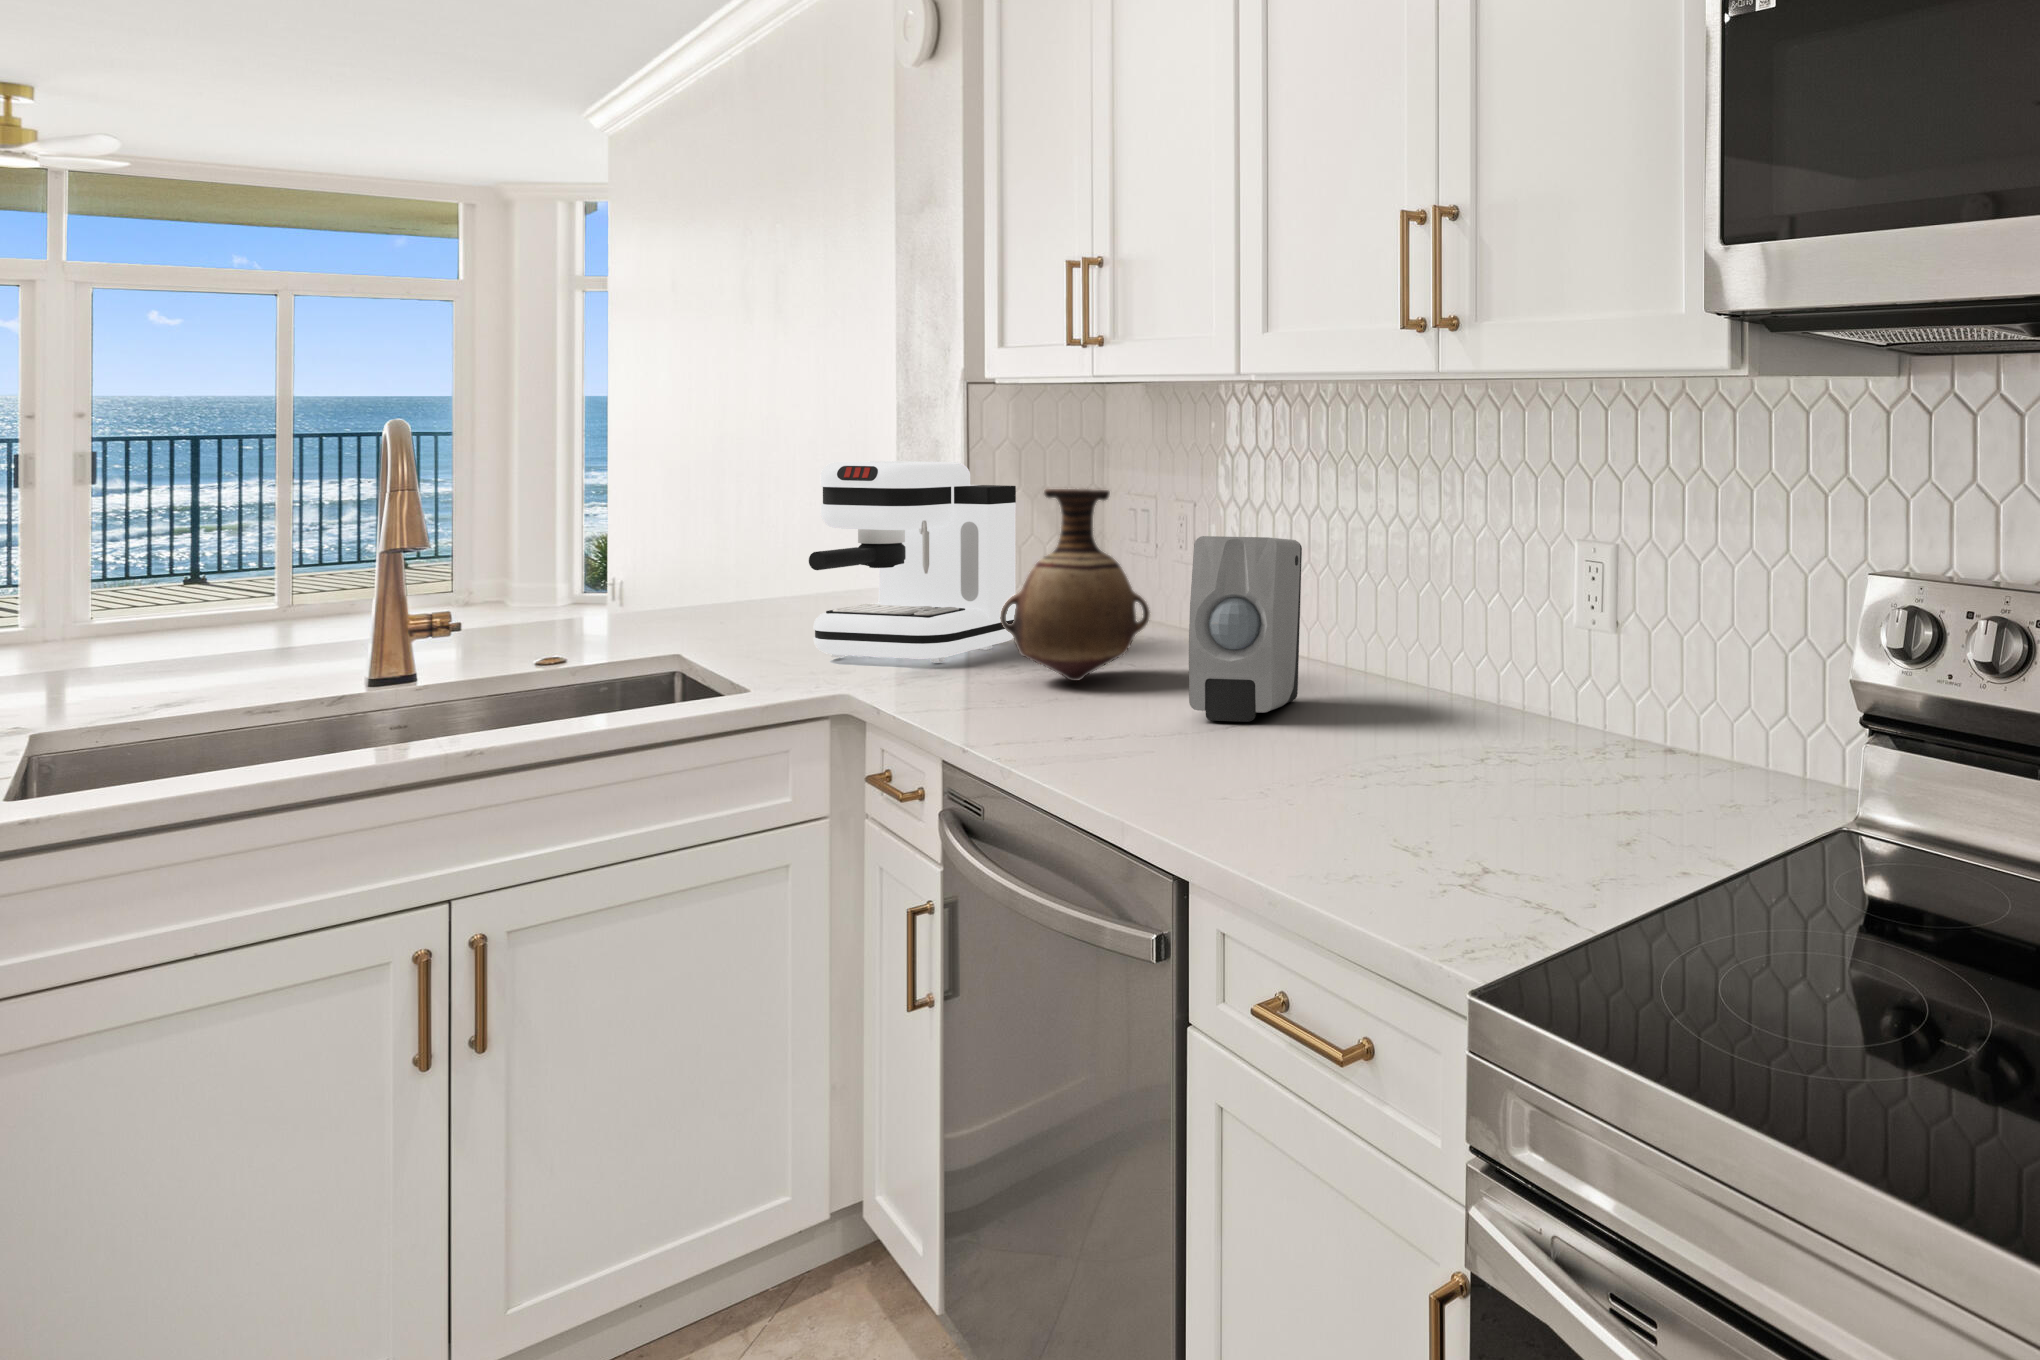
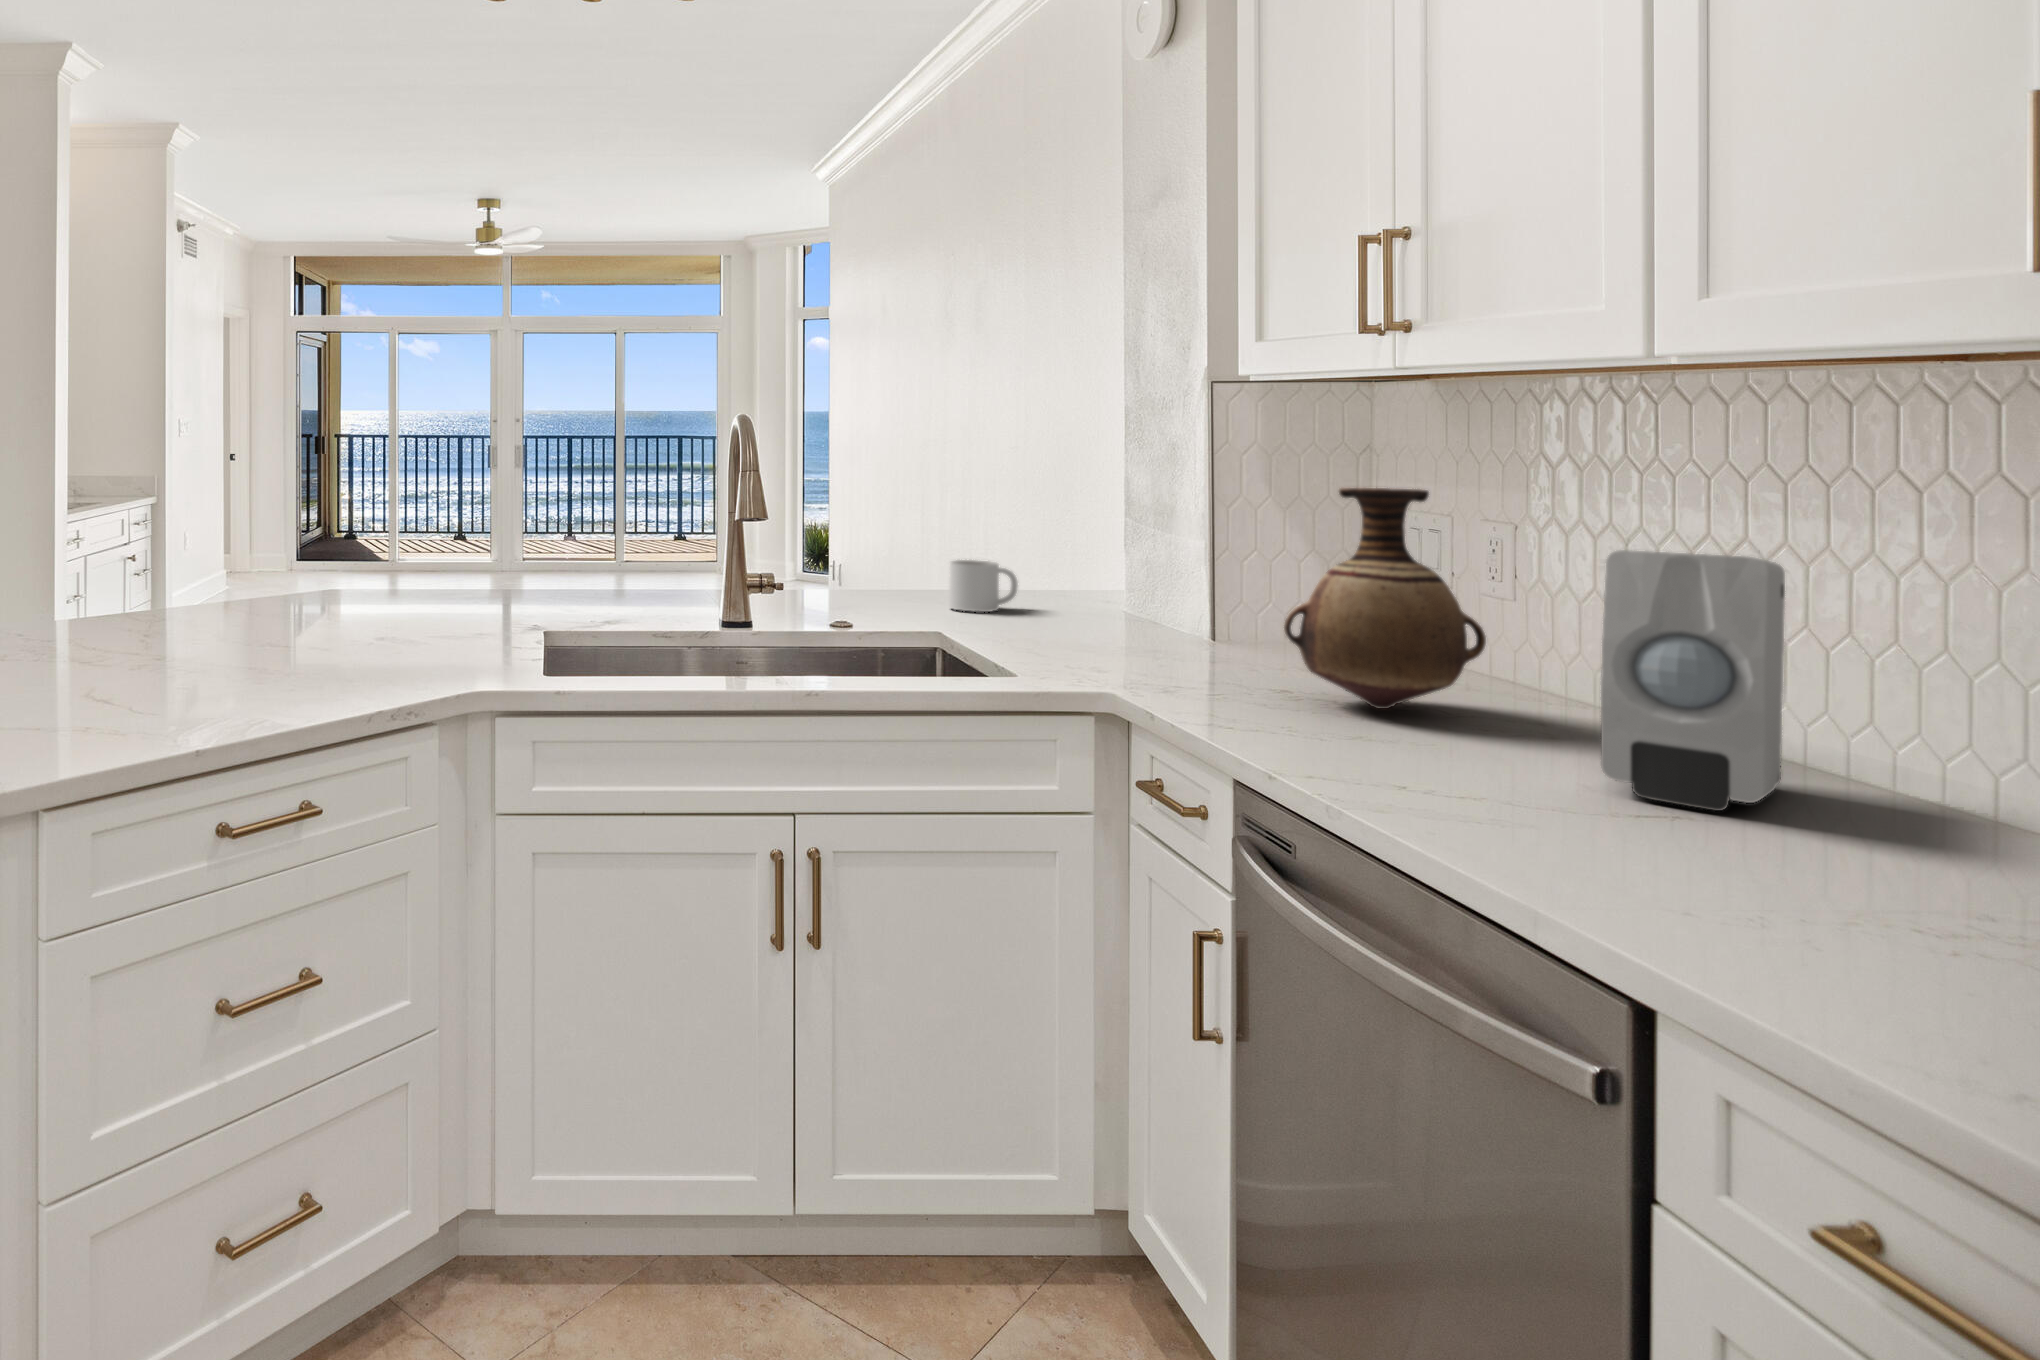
coffee maker: present [809,461,1016,662] -> none [1065,461,1276,666]
mug: none [697,573,780,631] -> present [949,560,1018,612]

